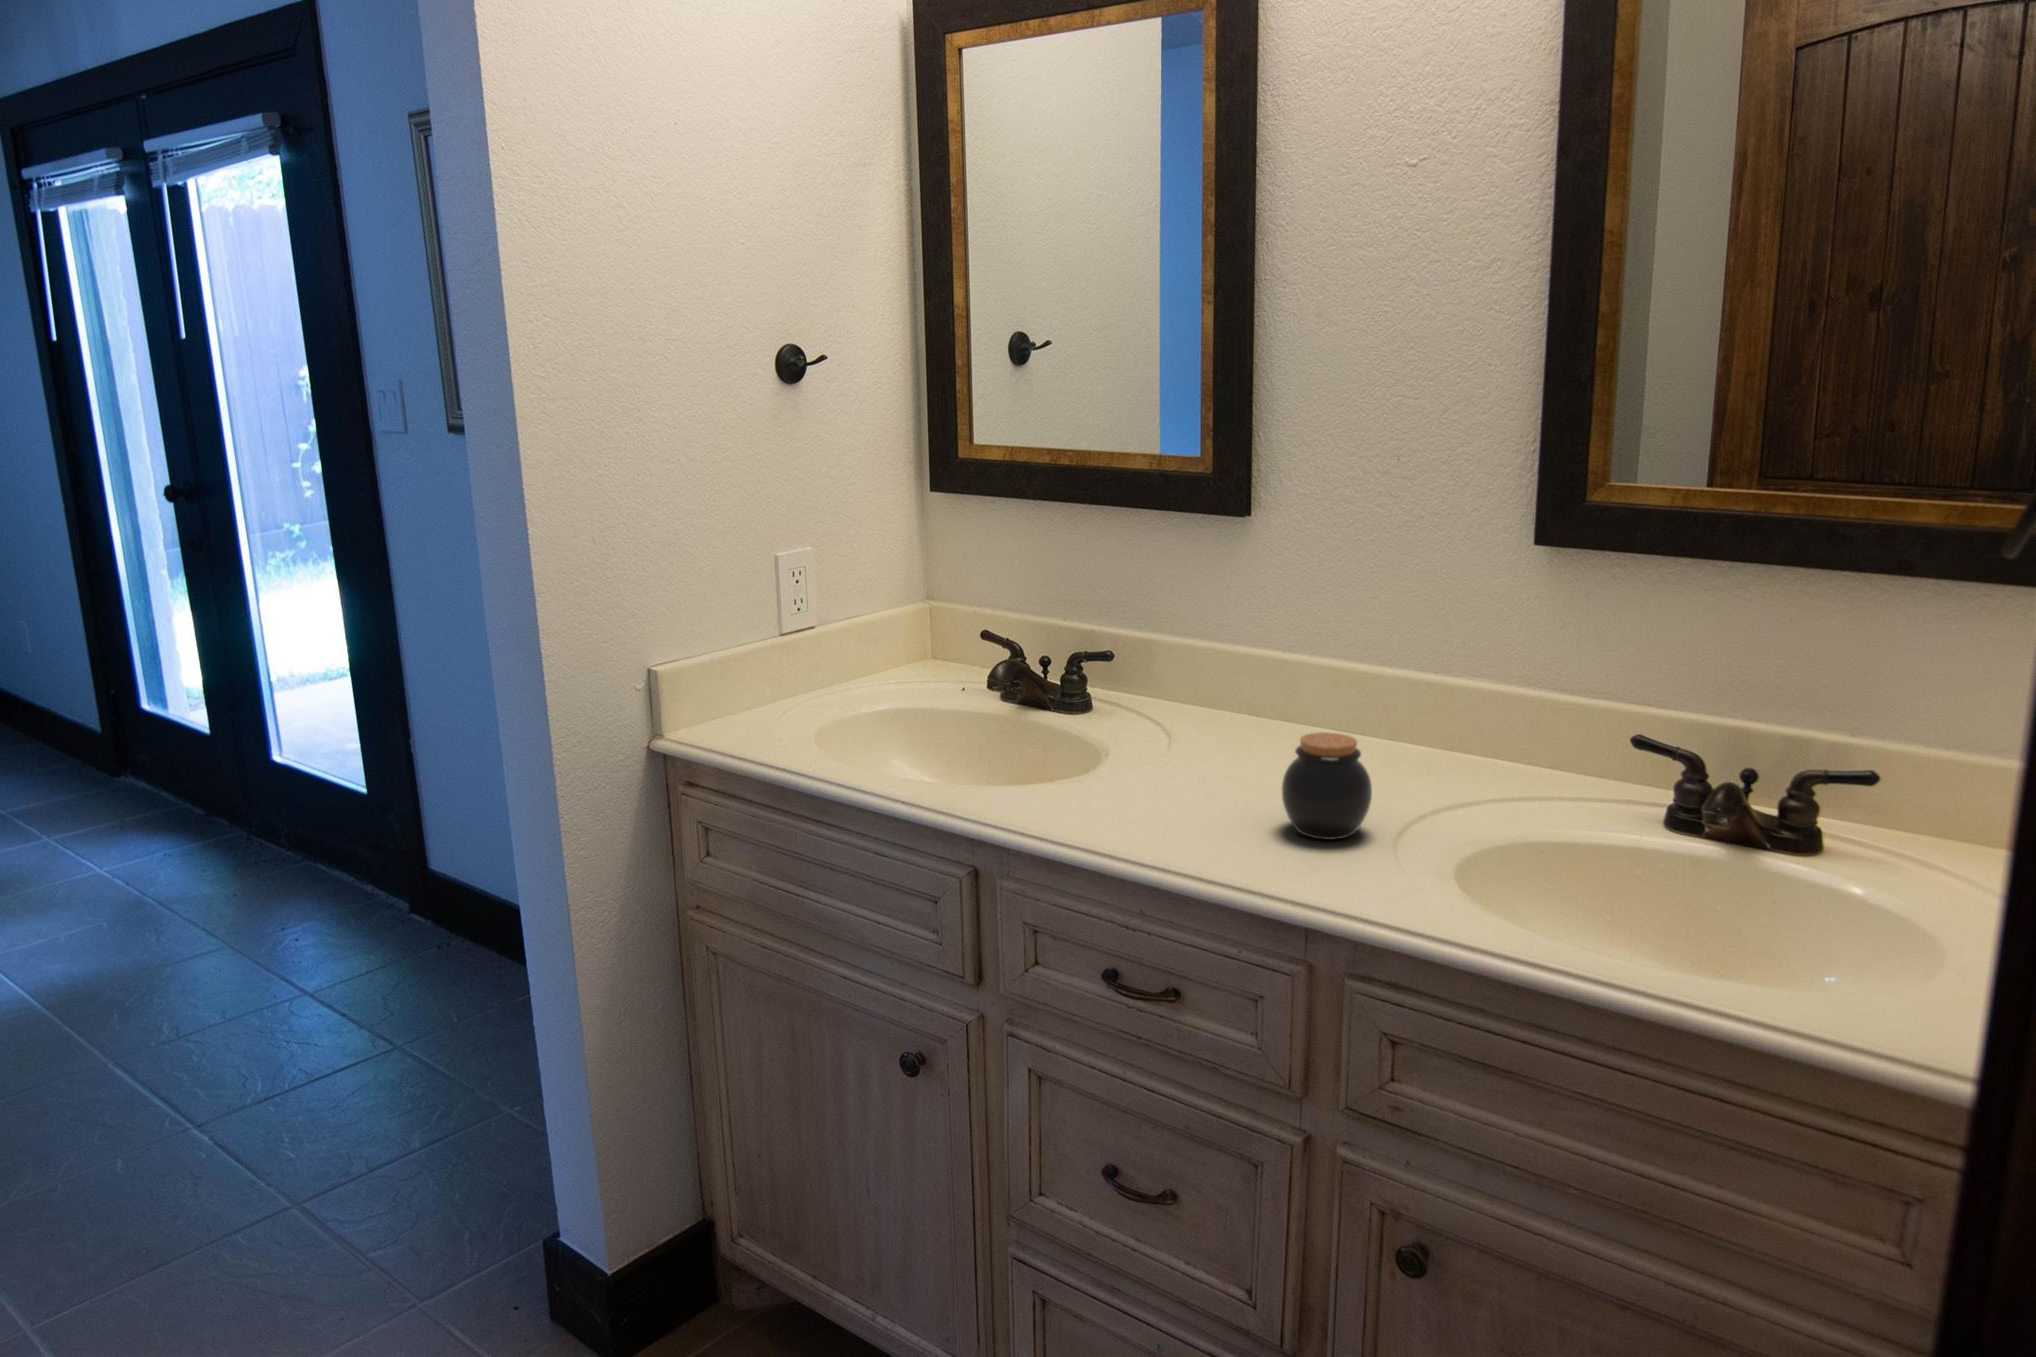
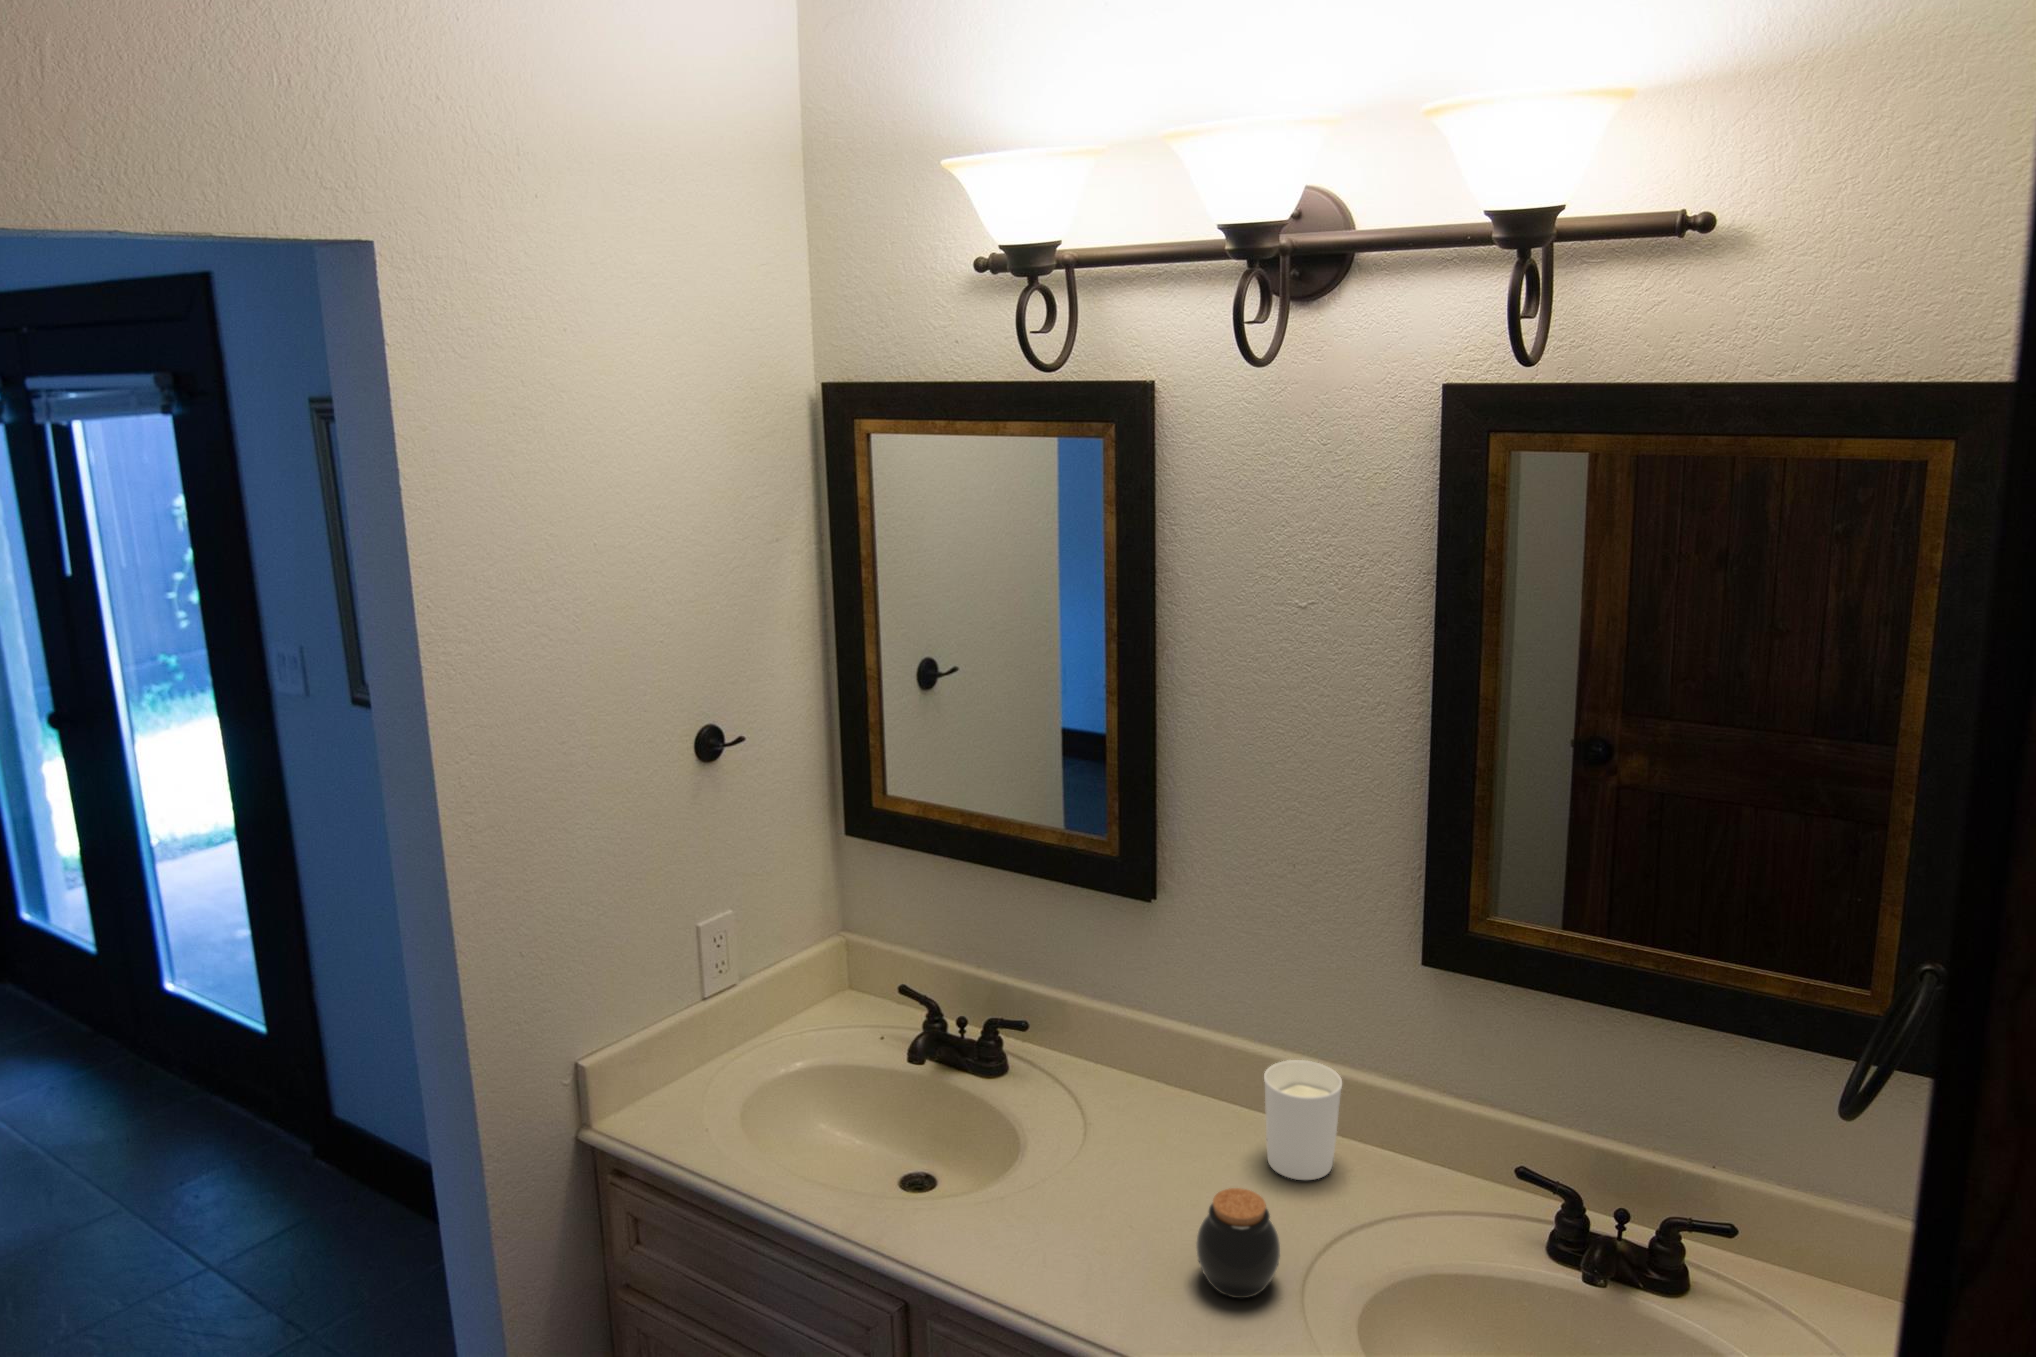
candle holder: none [1362,659,1447,774] -> present [1264,1060,1342,1180]

